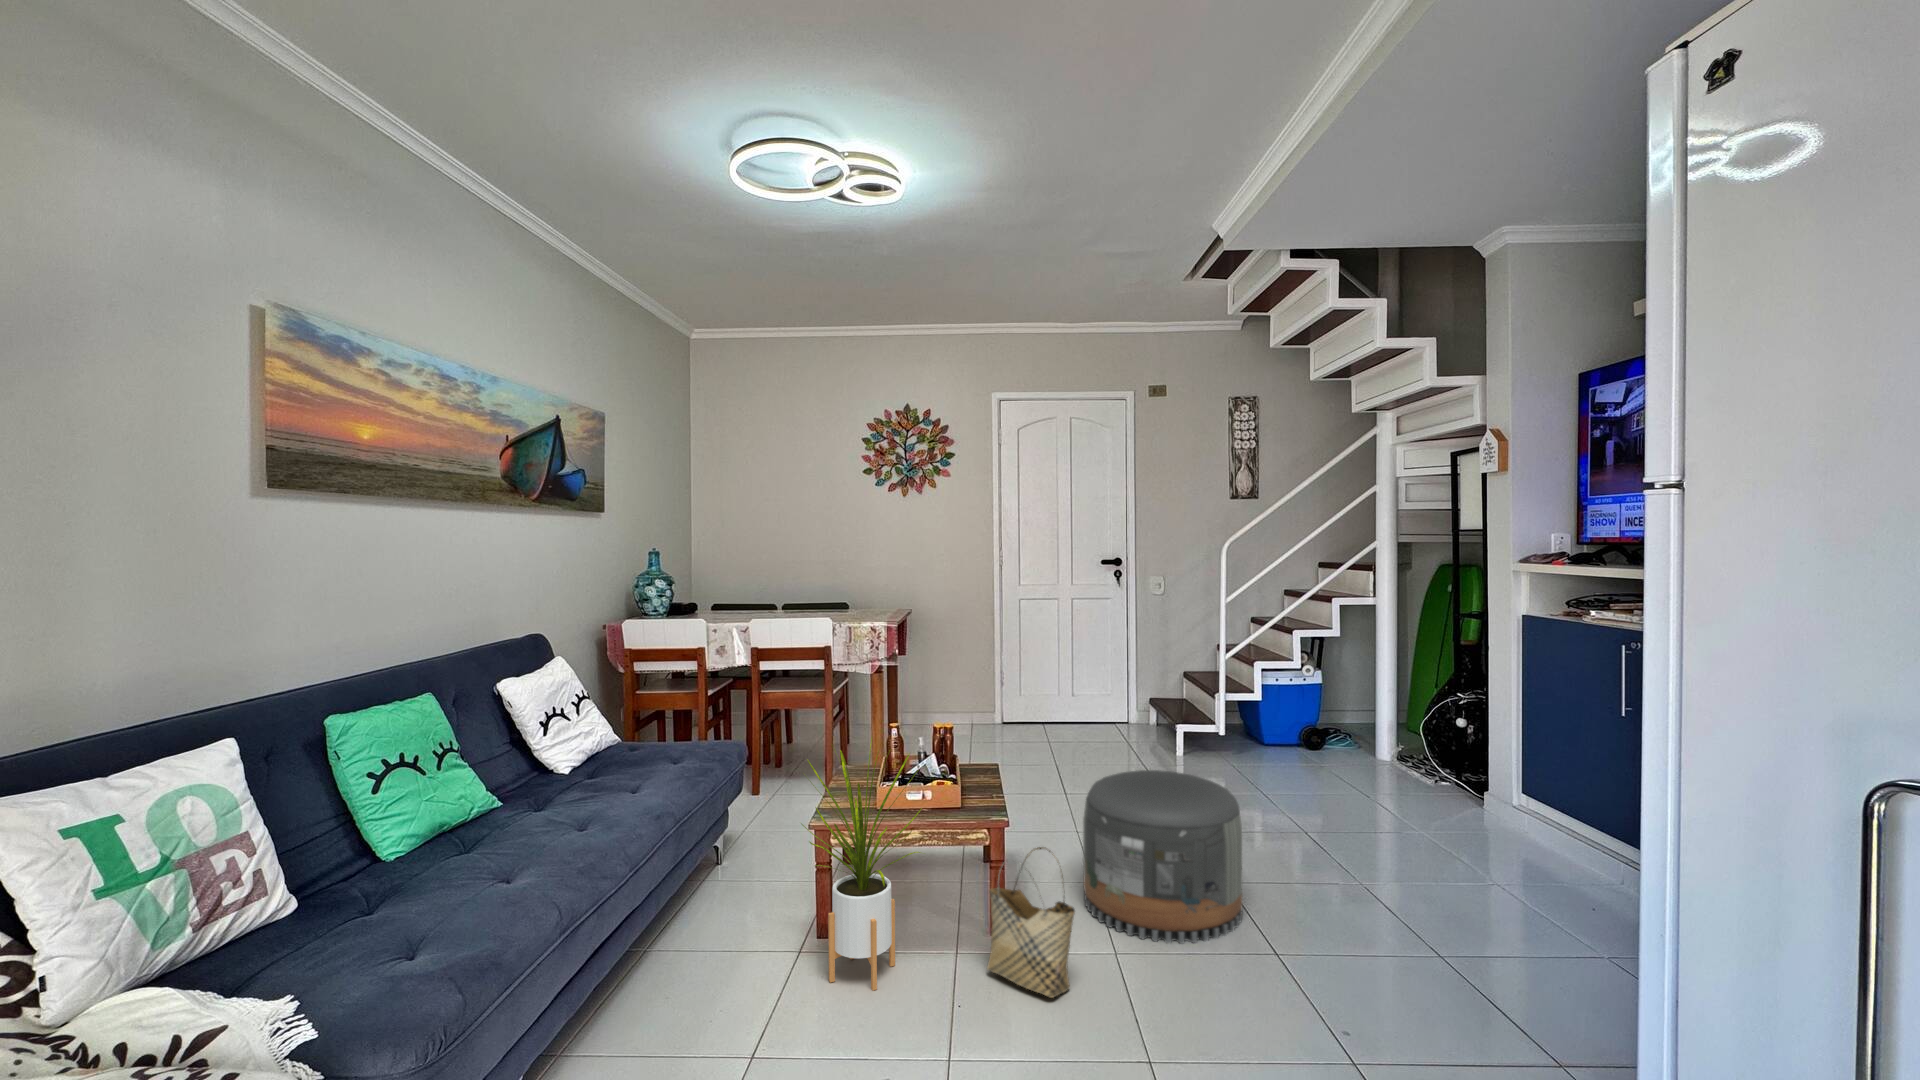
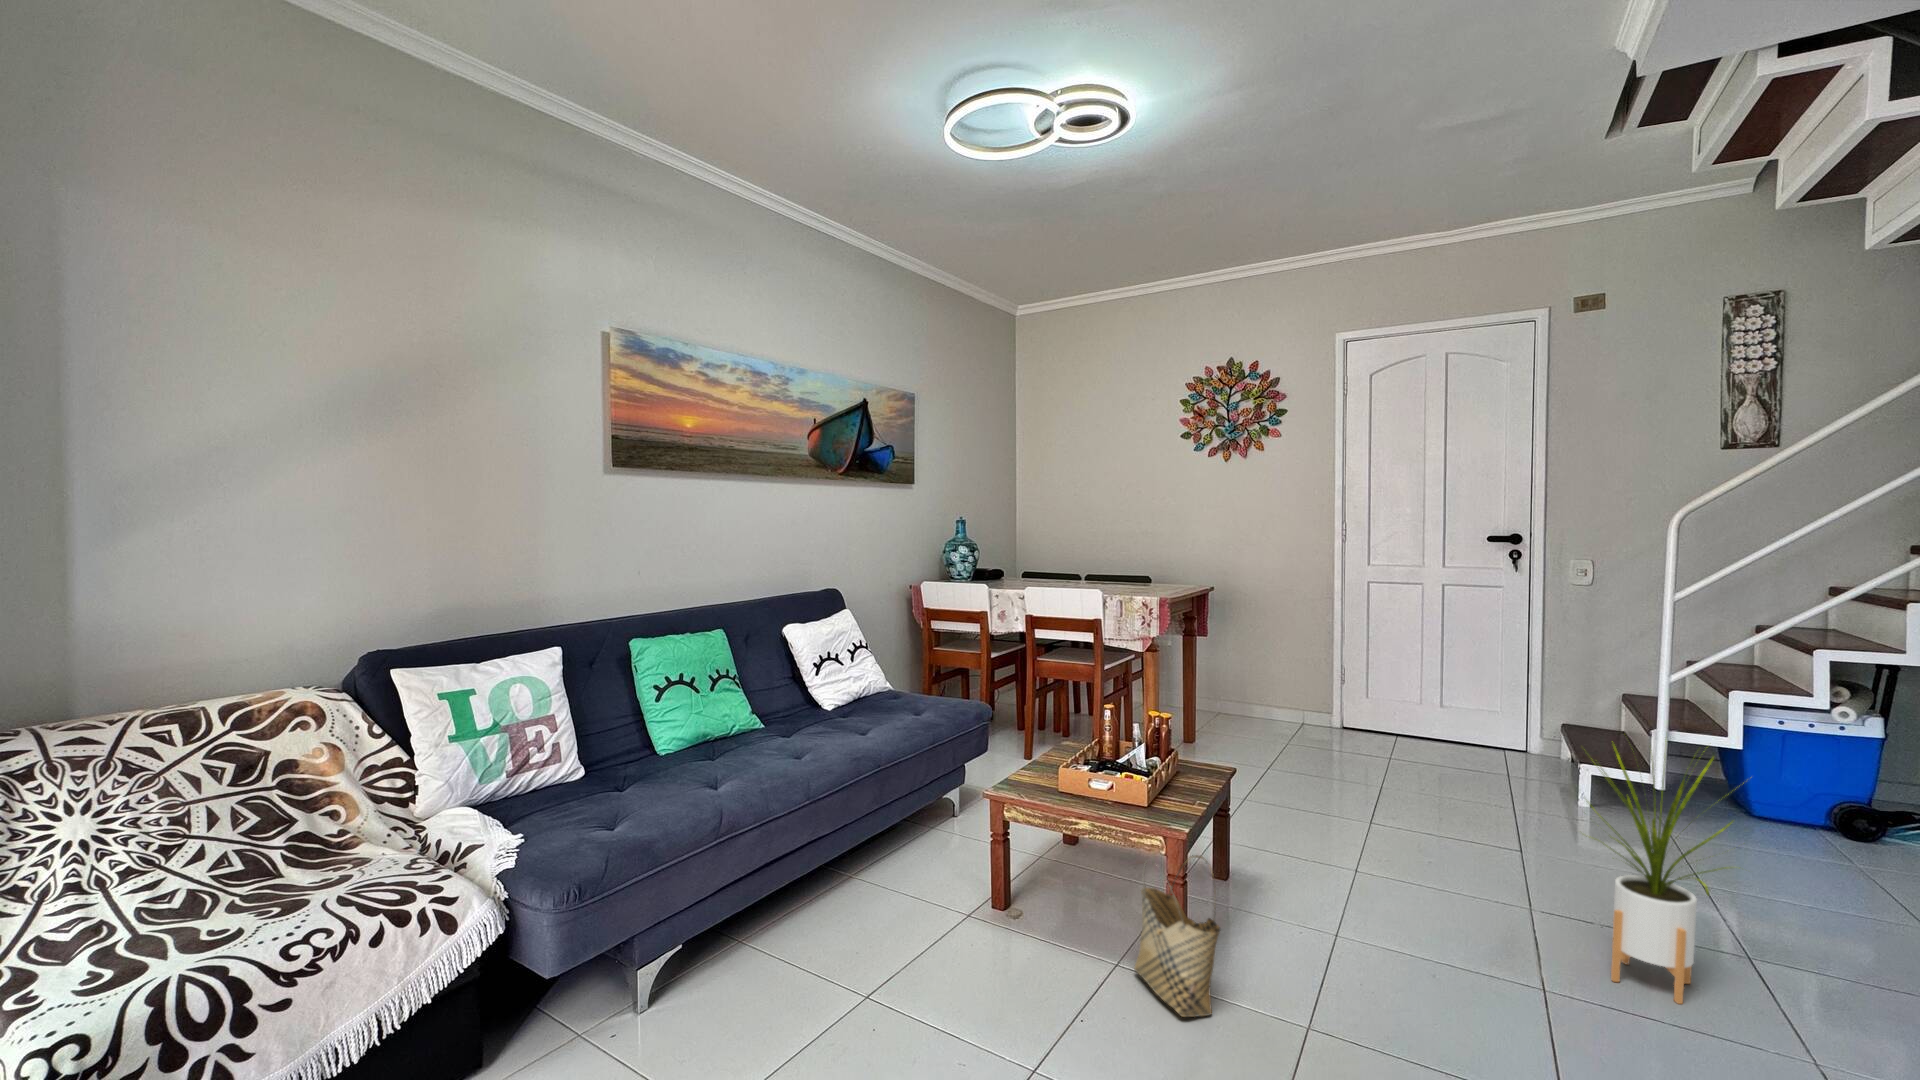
house plant: present [802,738,921,991] -> present [1584,744,1732,1004]
pouf: present [1083,770,1242,944] -> none [1293,796,1504,1017]

